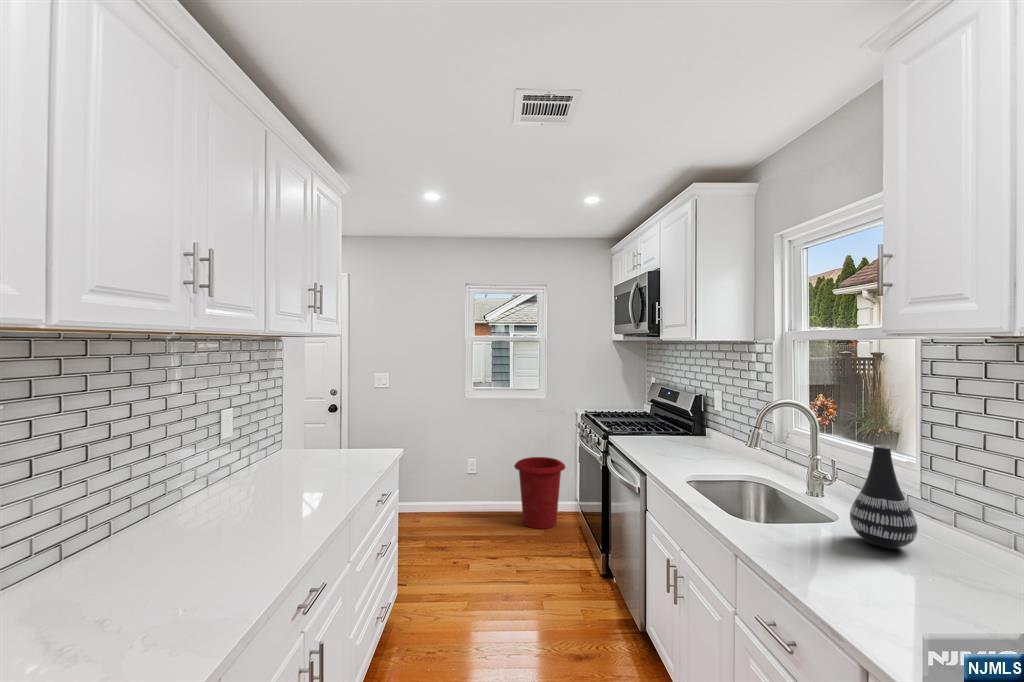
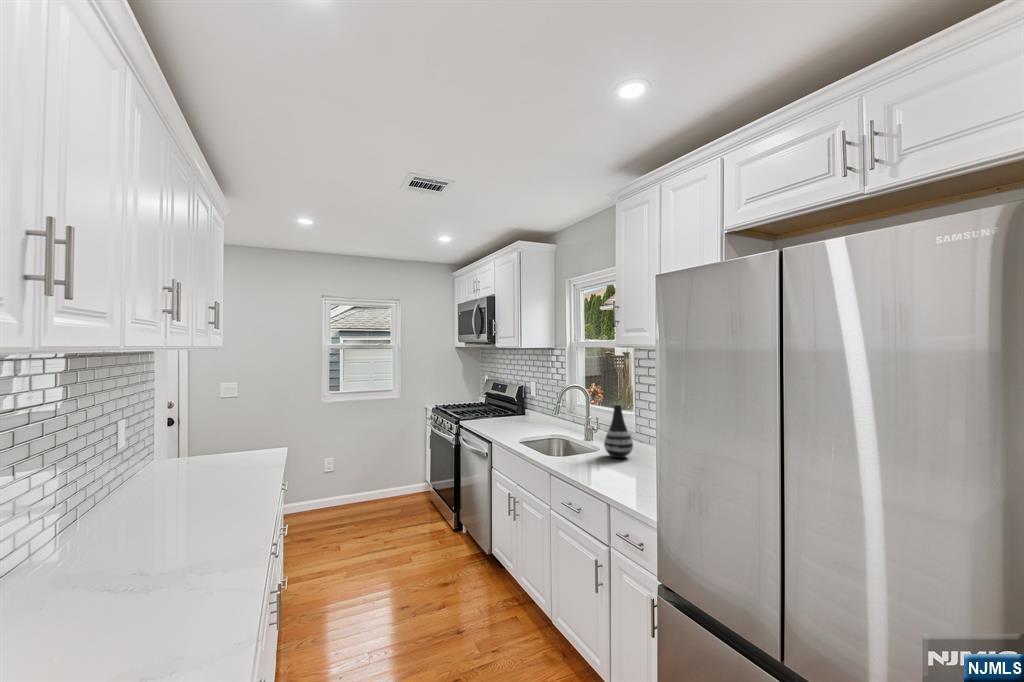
waste bin: present [514,457,565,529] -> none [374,447,419,507]

